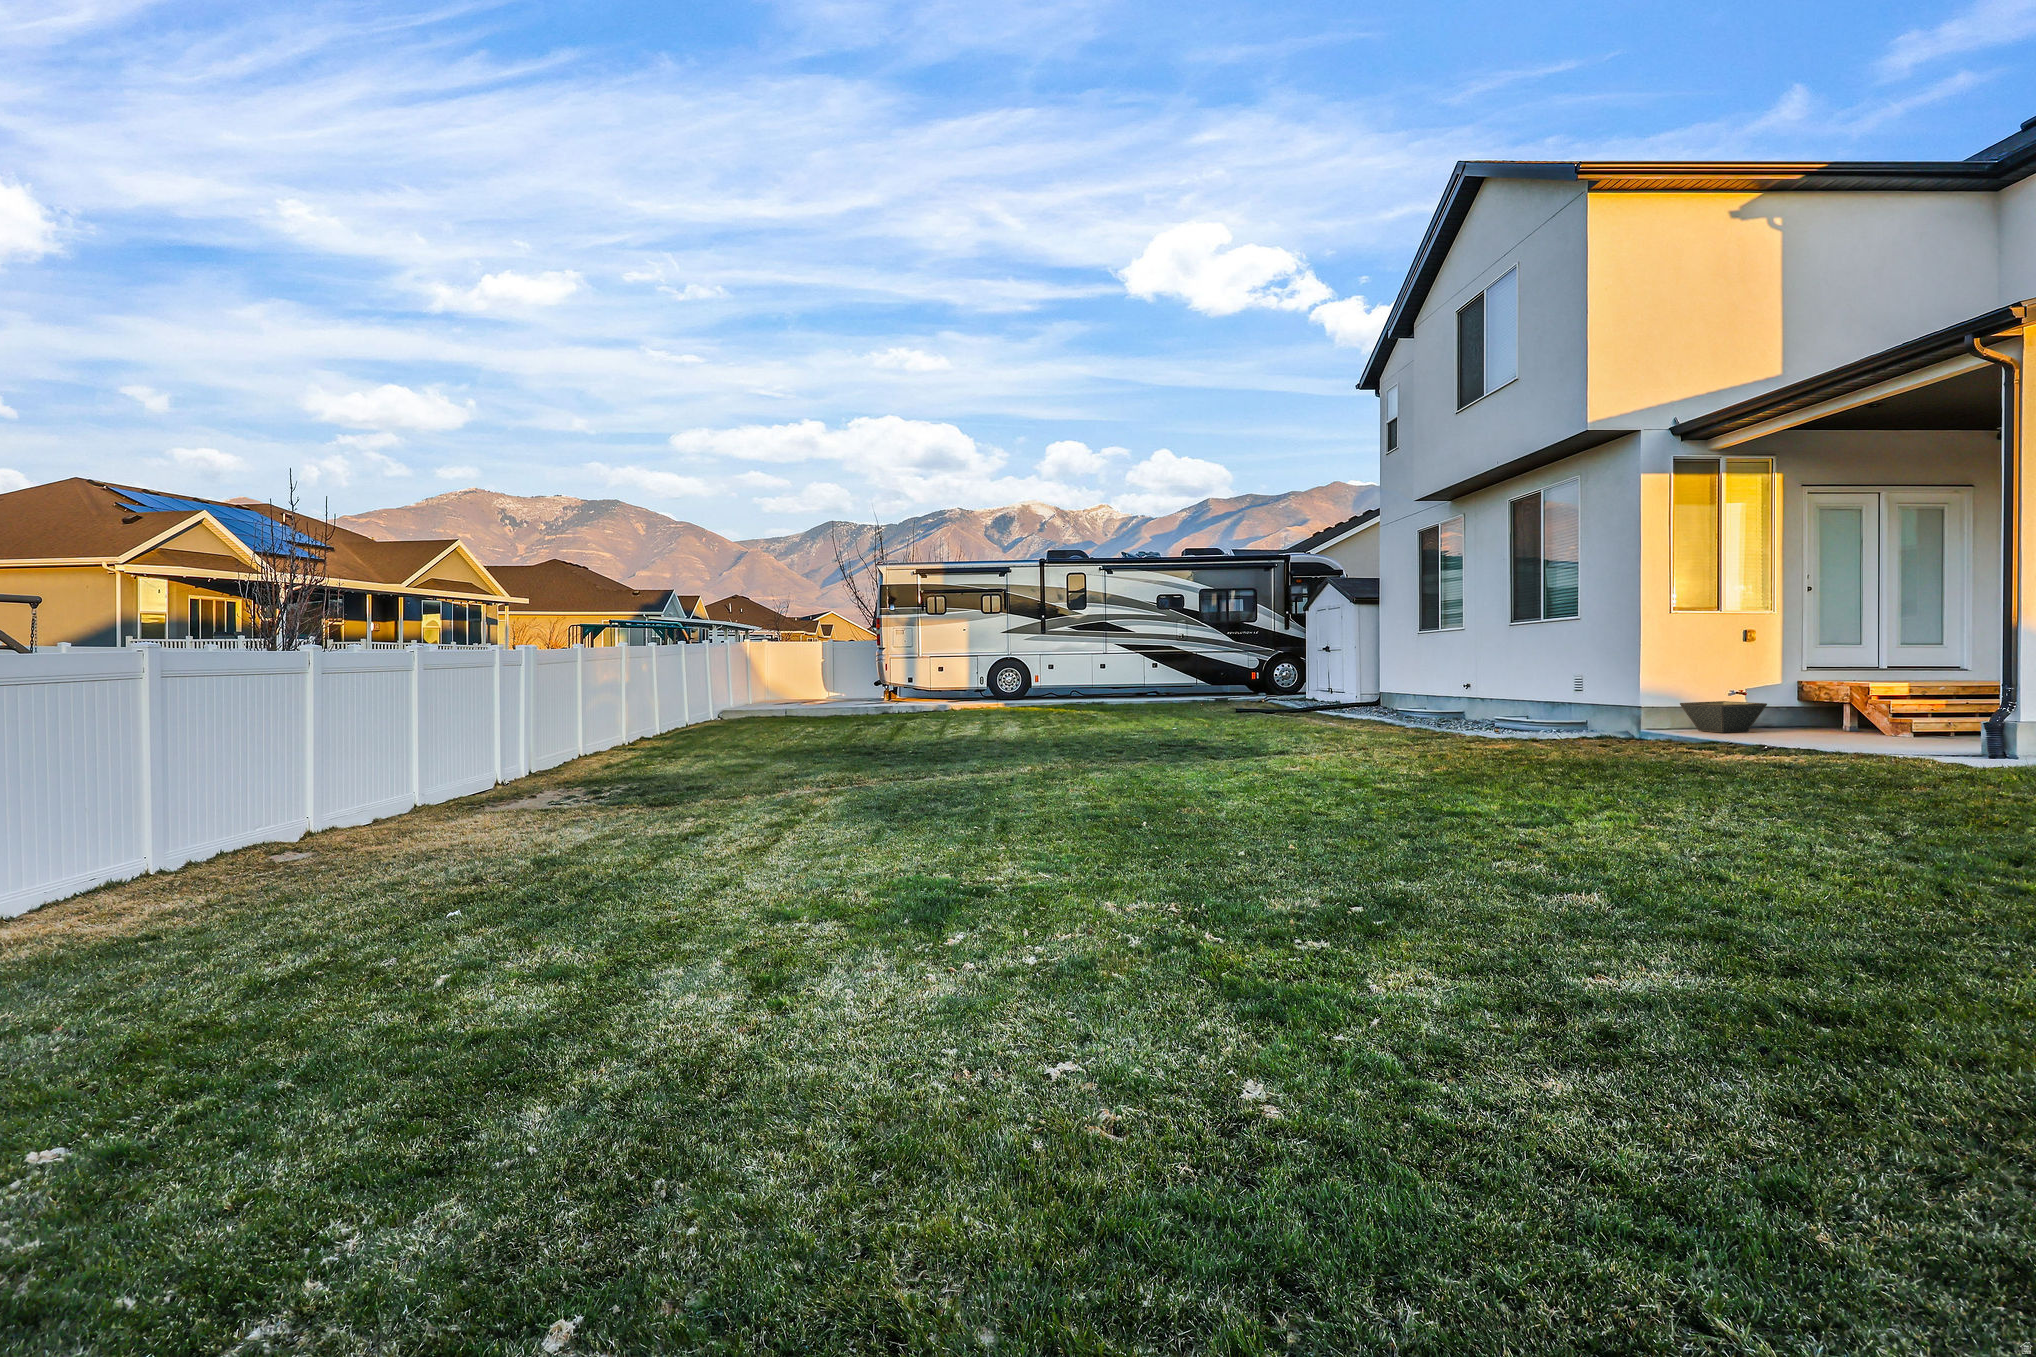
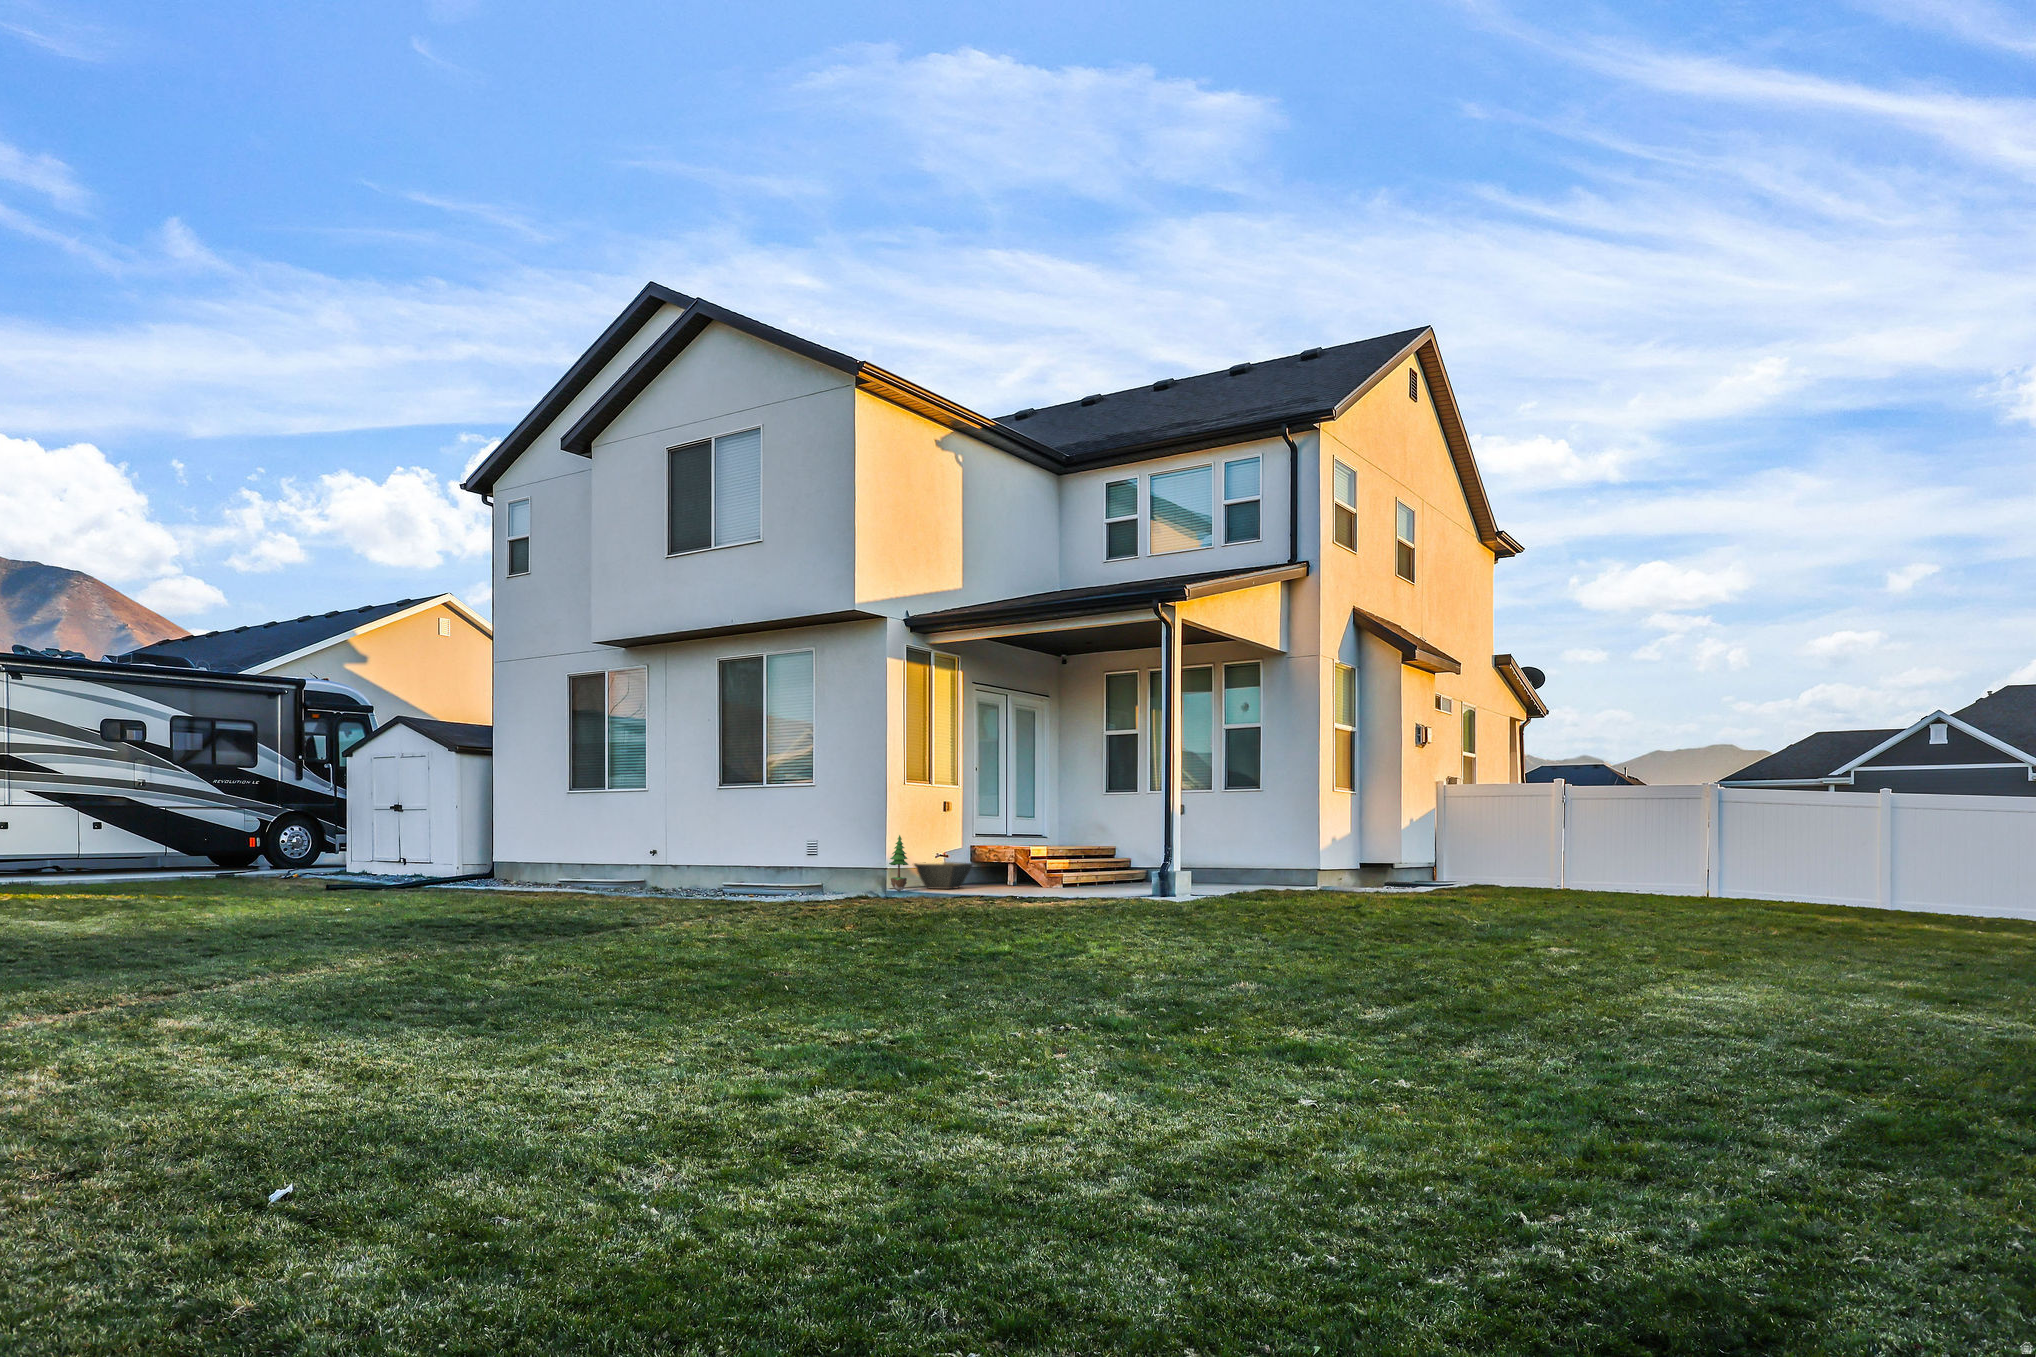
potted tree: none [1639,672,1665,734] -> present [889,835,908,892]

